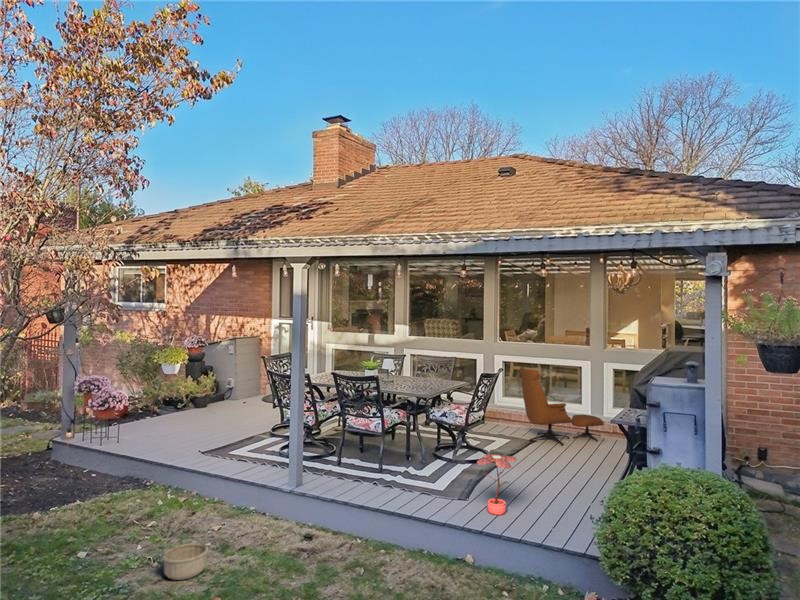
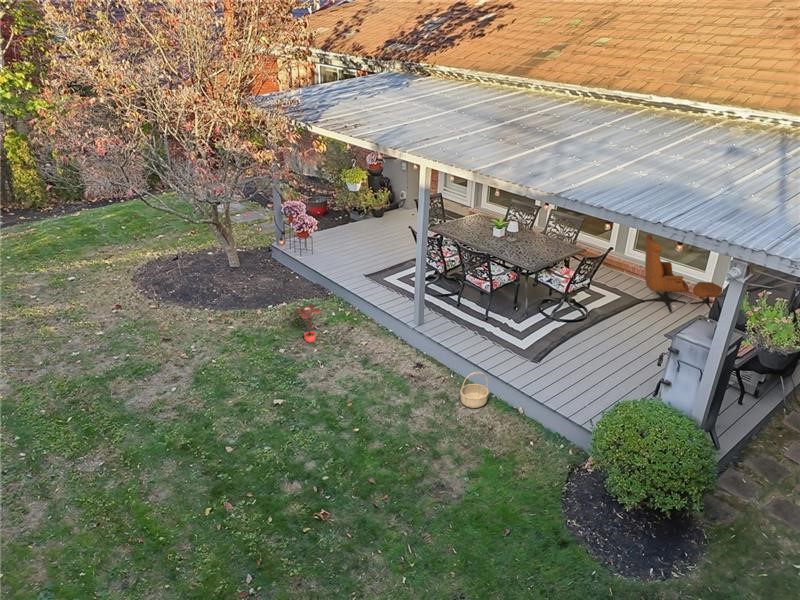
potted plant: present [477,454,516,515] -> present [294,305,322,342]
basket: present [163,517,208,580] -> present [460,372,489,408]

